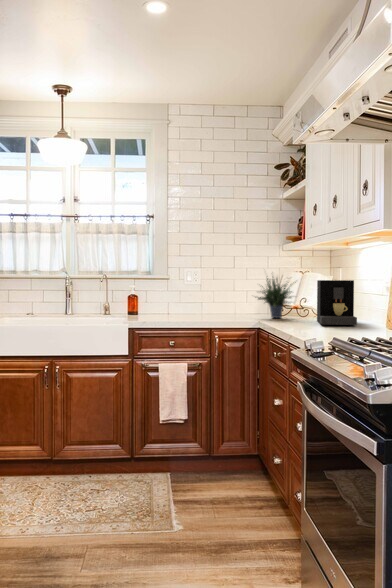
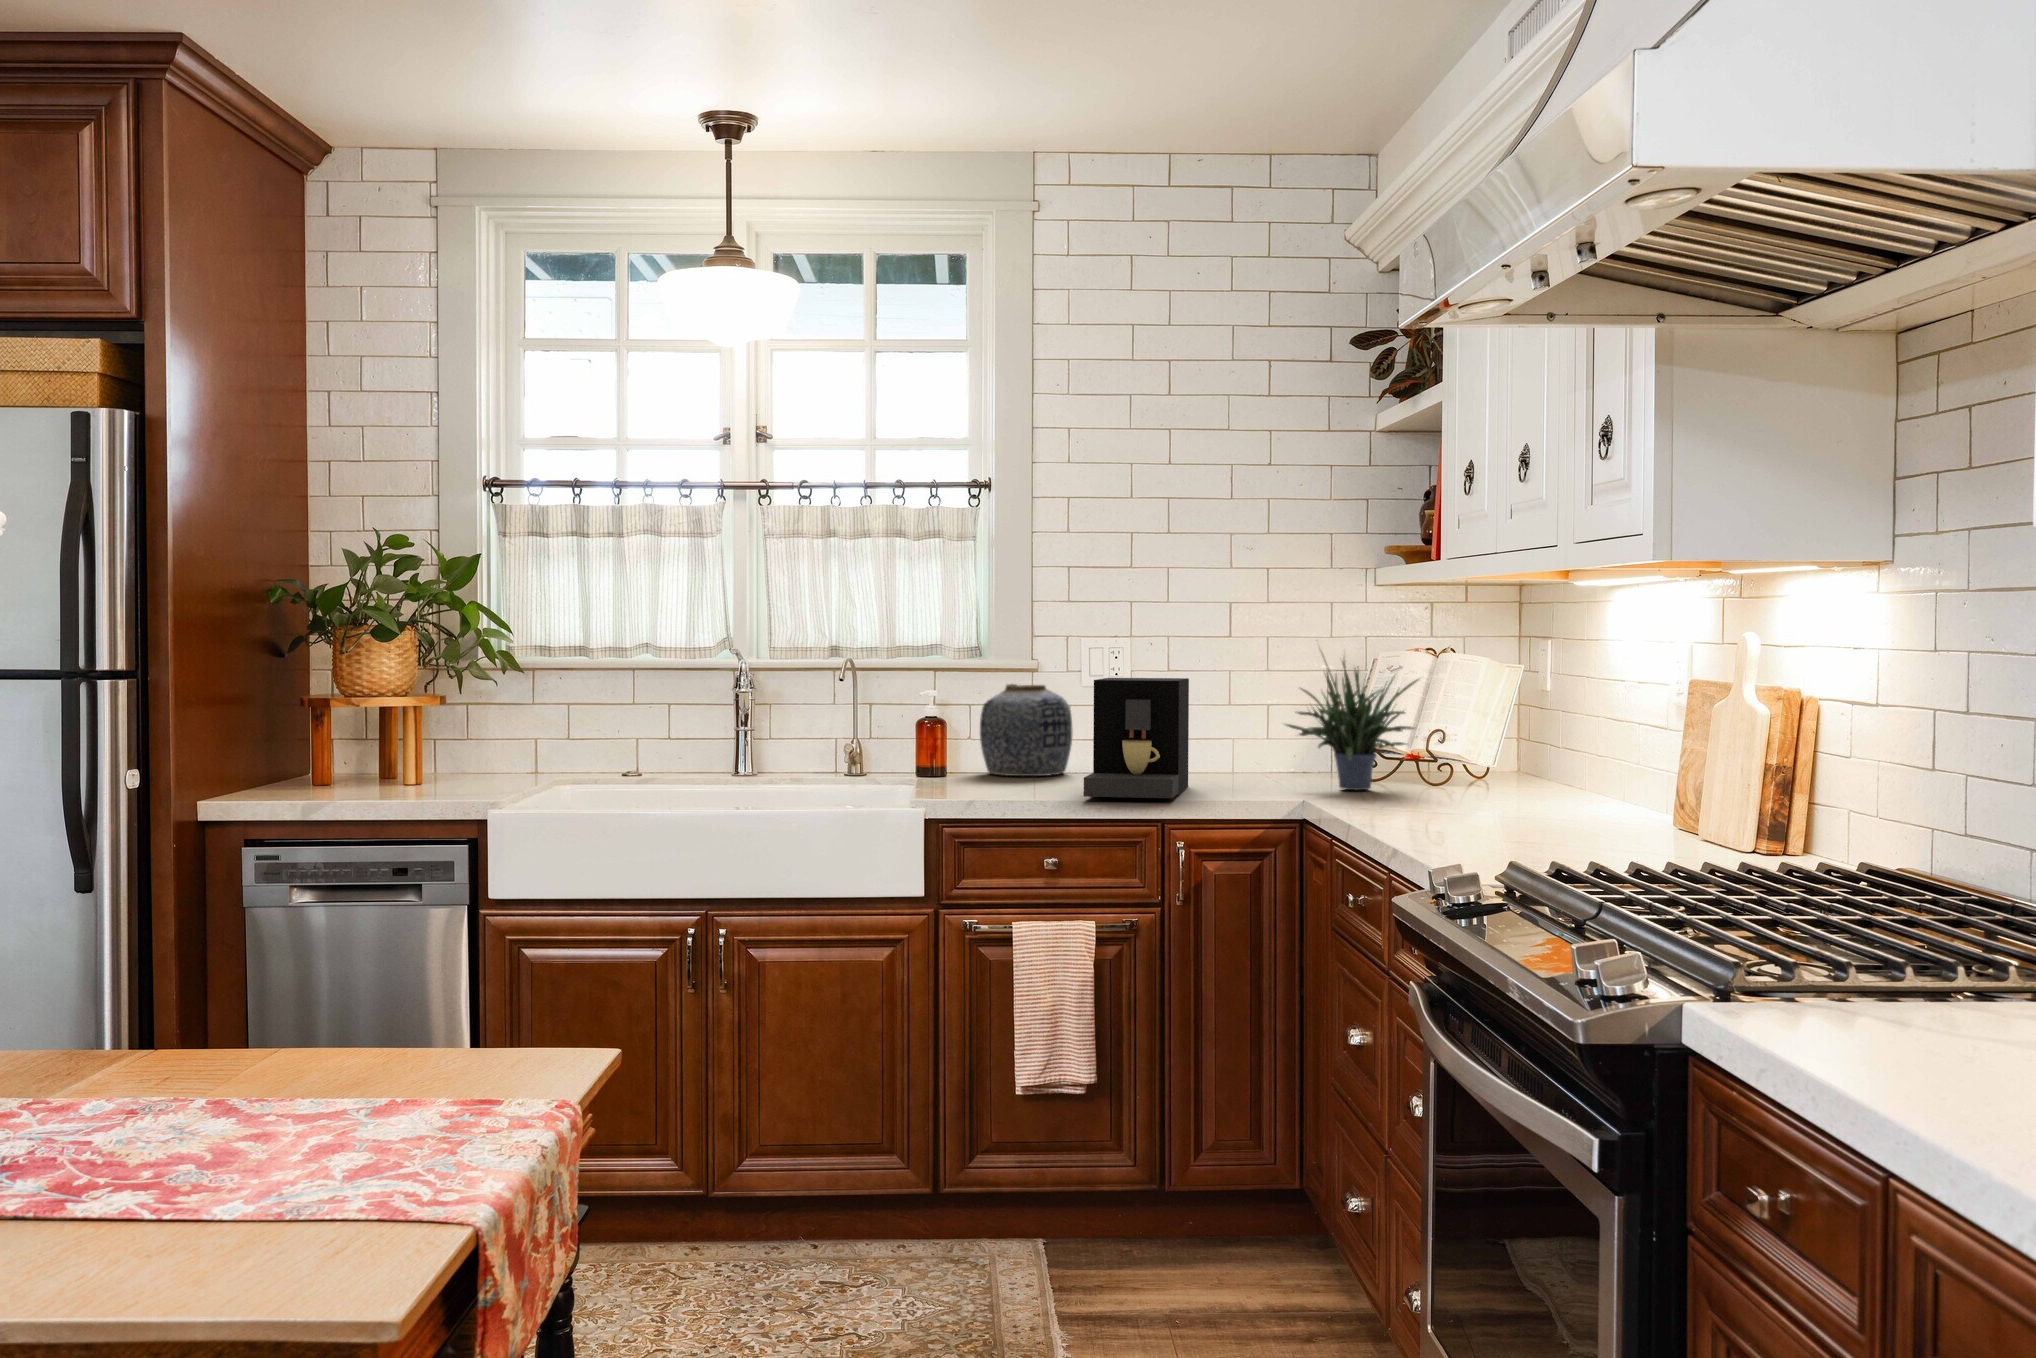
coffee maker: present [317,280,357,325] -> present [1084,678,1189,798]
vase: none [150,284,181,315] -> present [980,684,1073,776]

